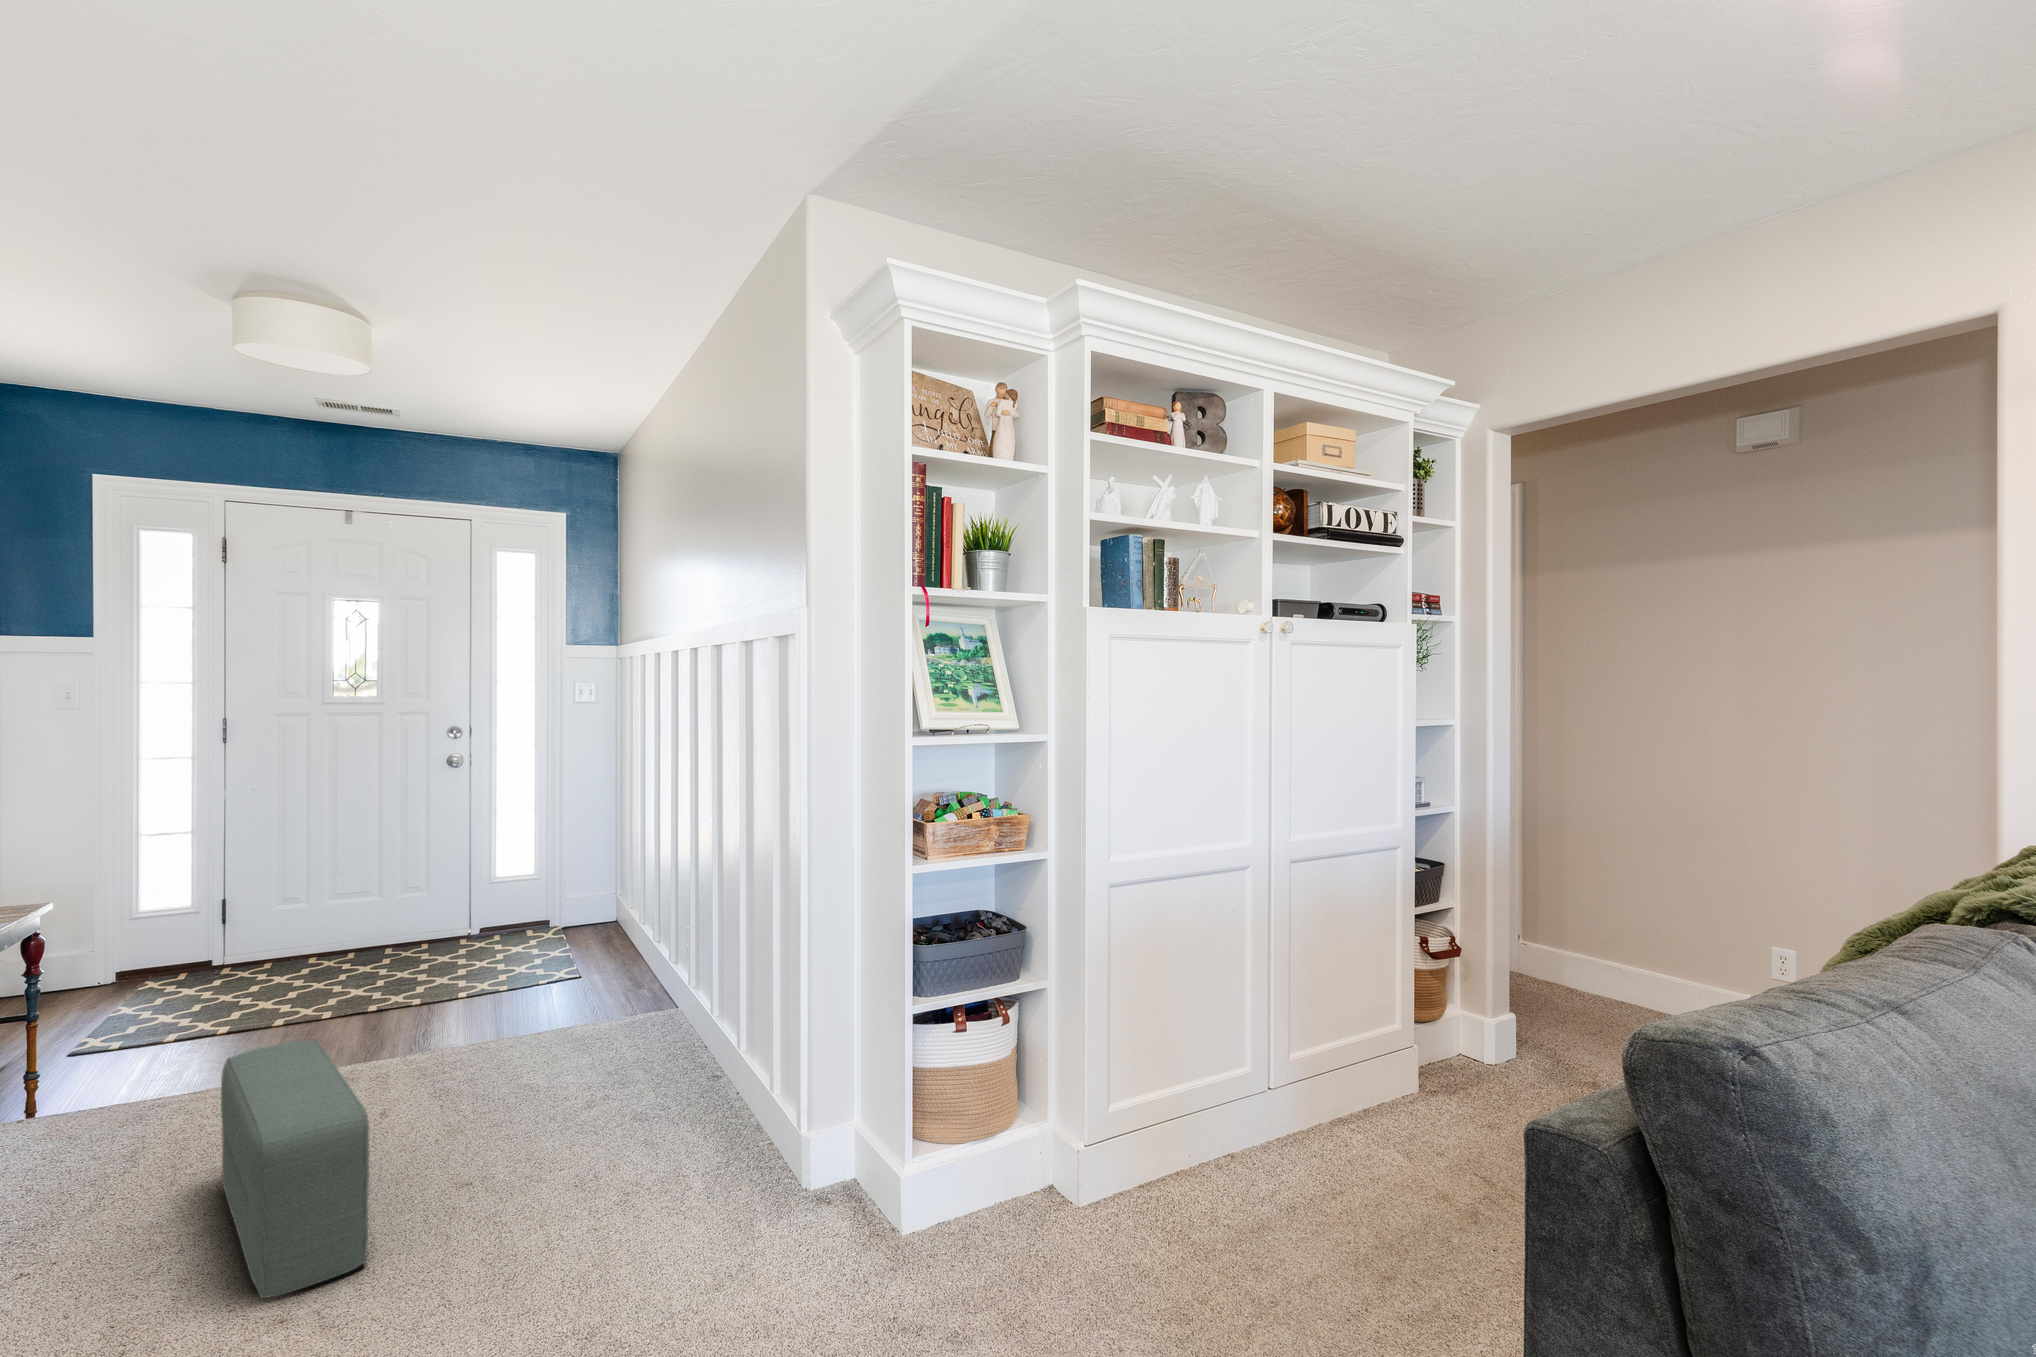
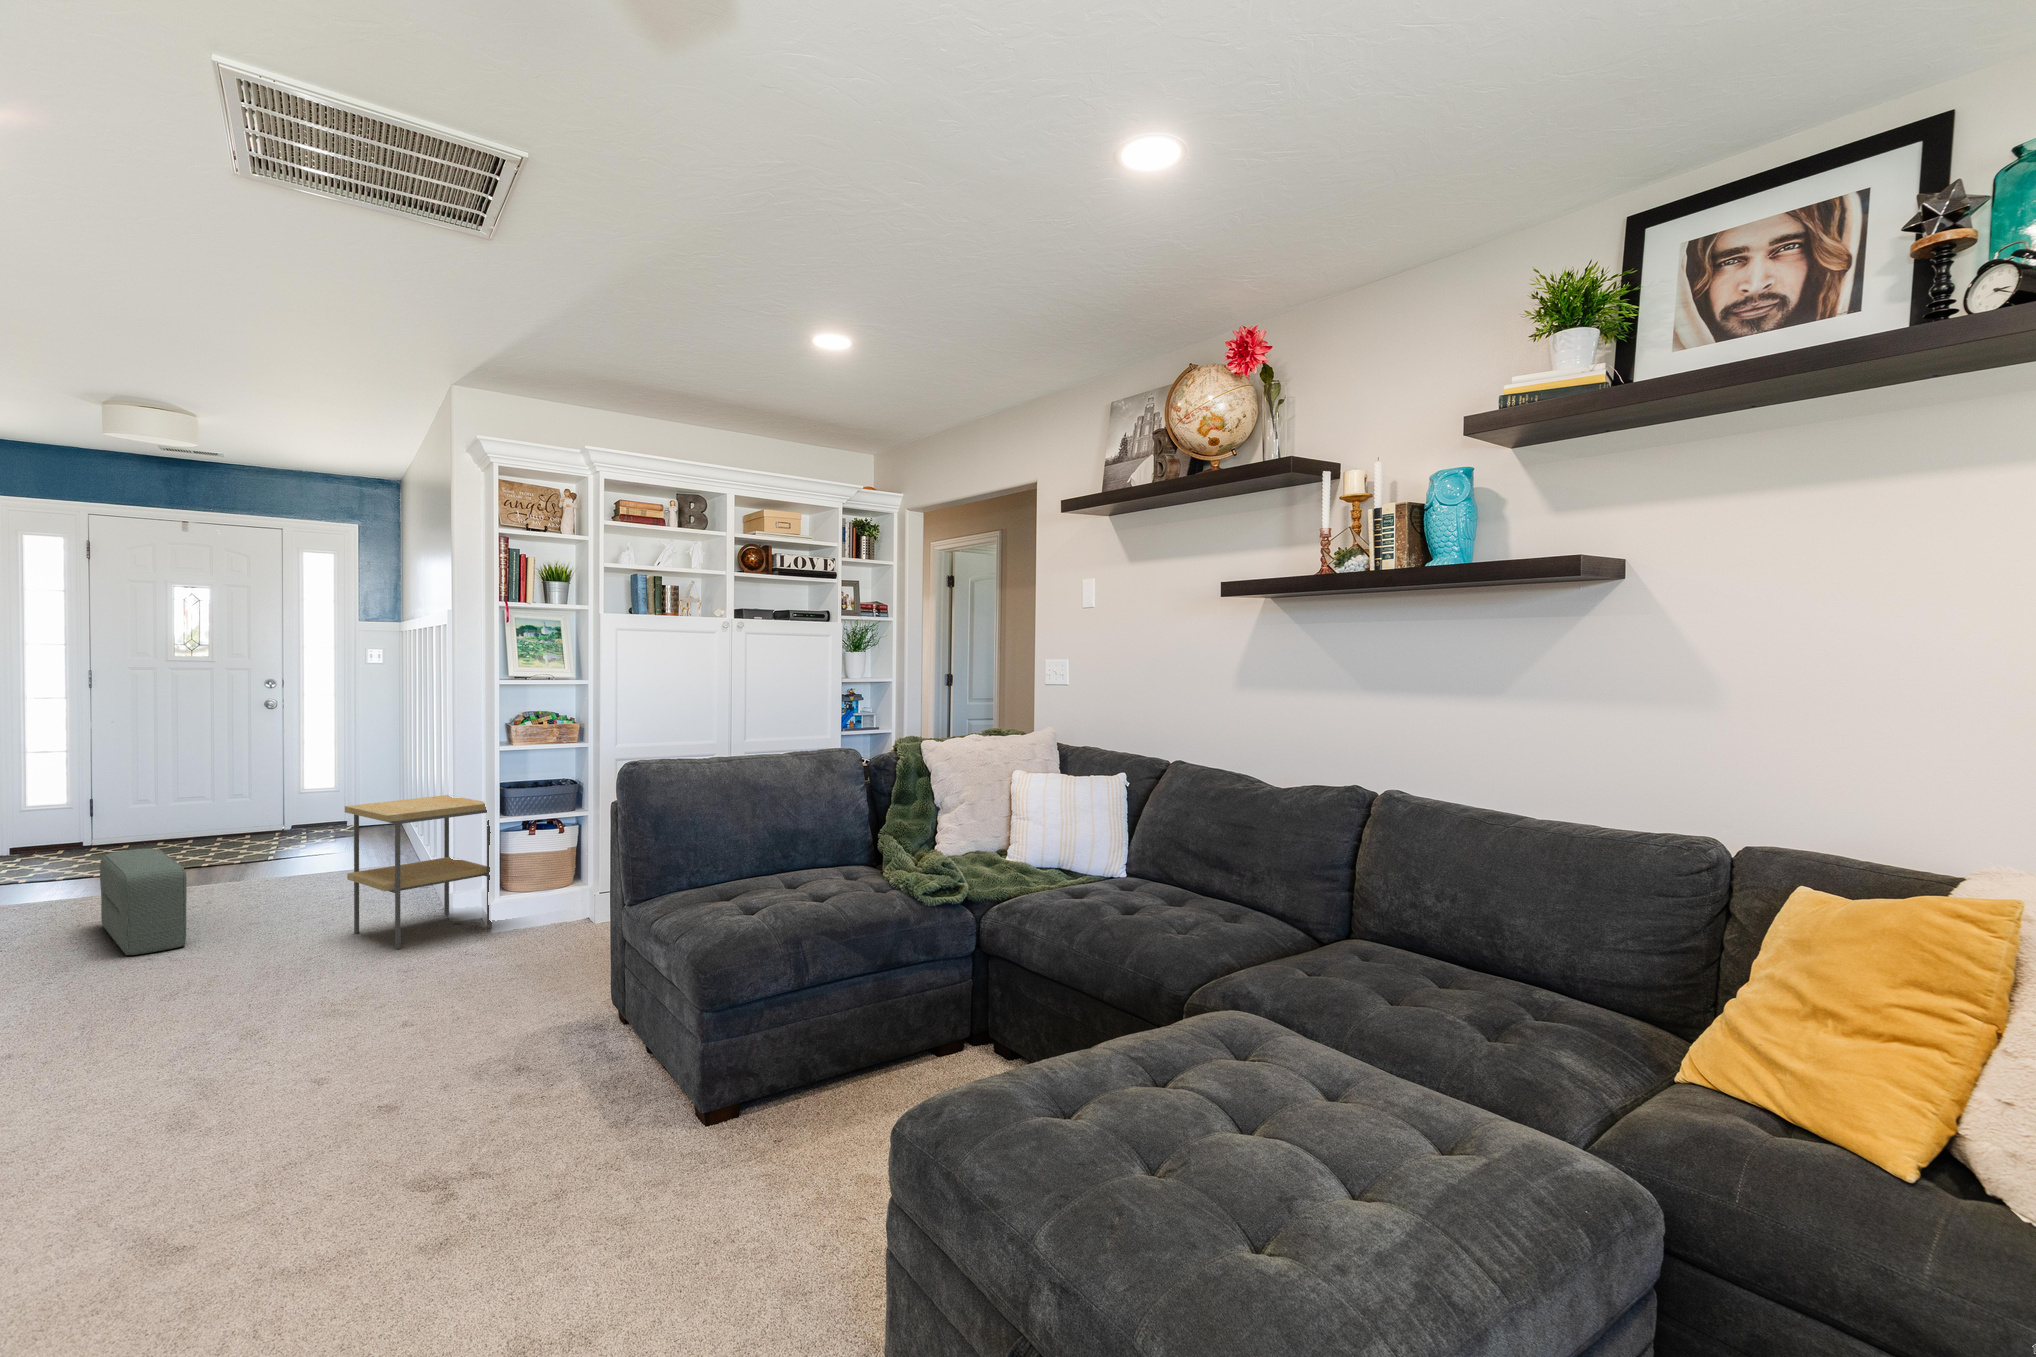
side table: none [646,944,905,1294] -> present [345,795,492,949]

